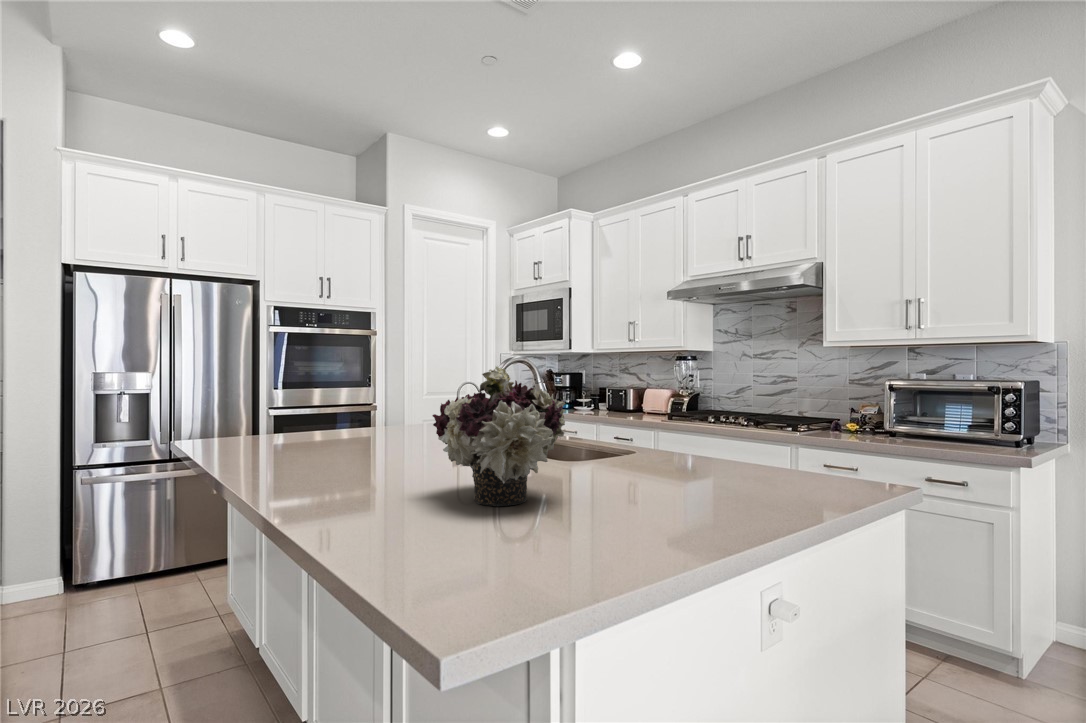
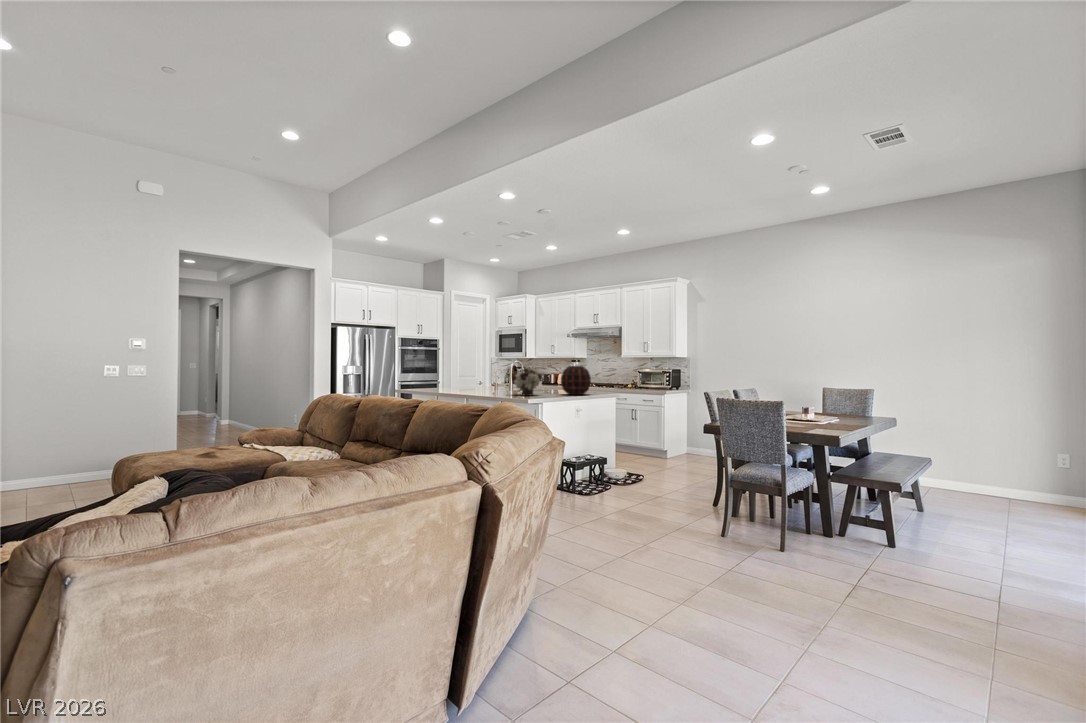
decorative vase: none [654,368,800,507] -> present [561,366,591,395]

